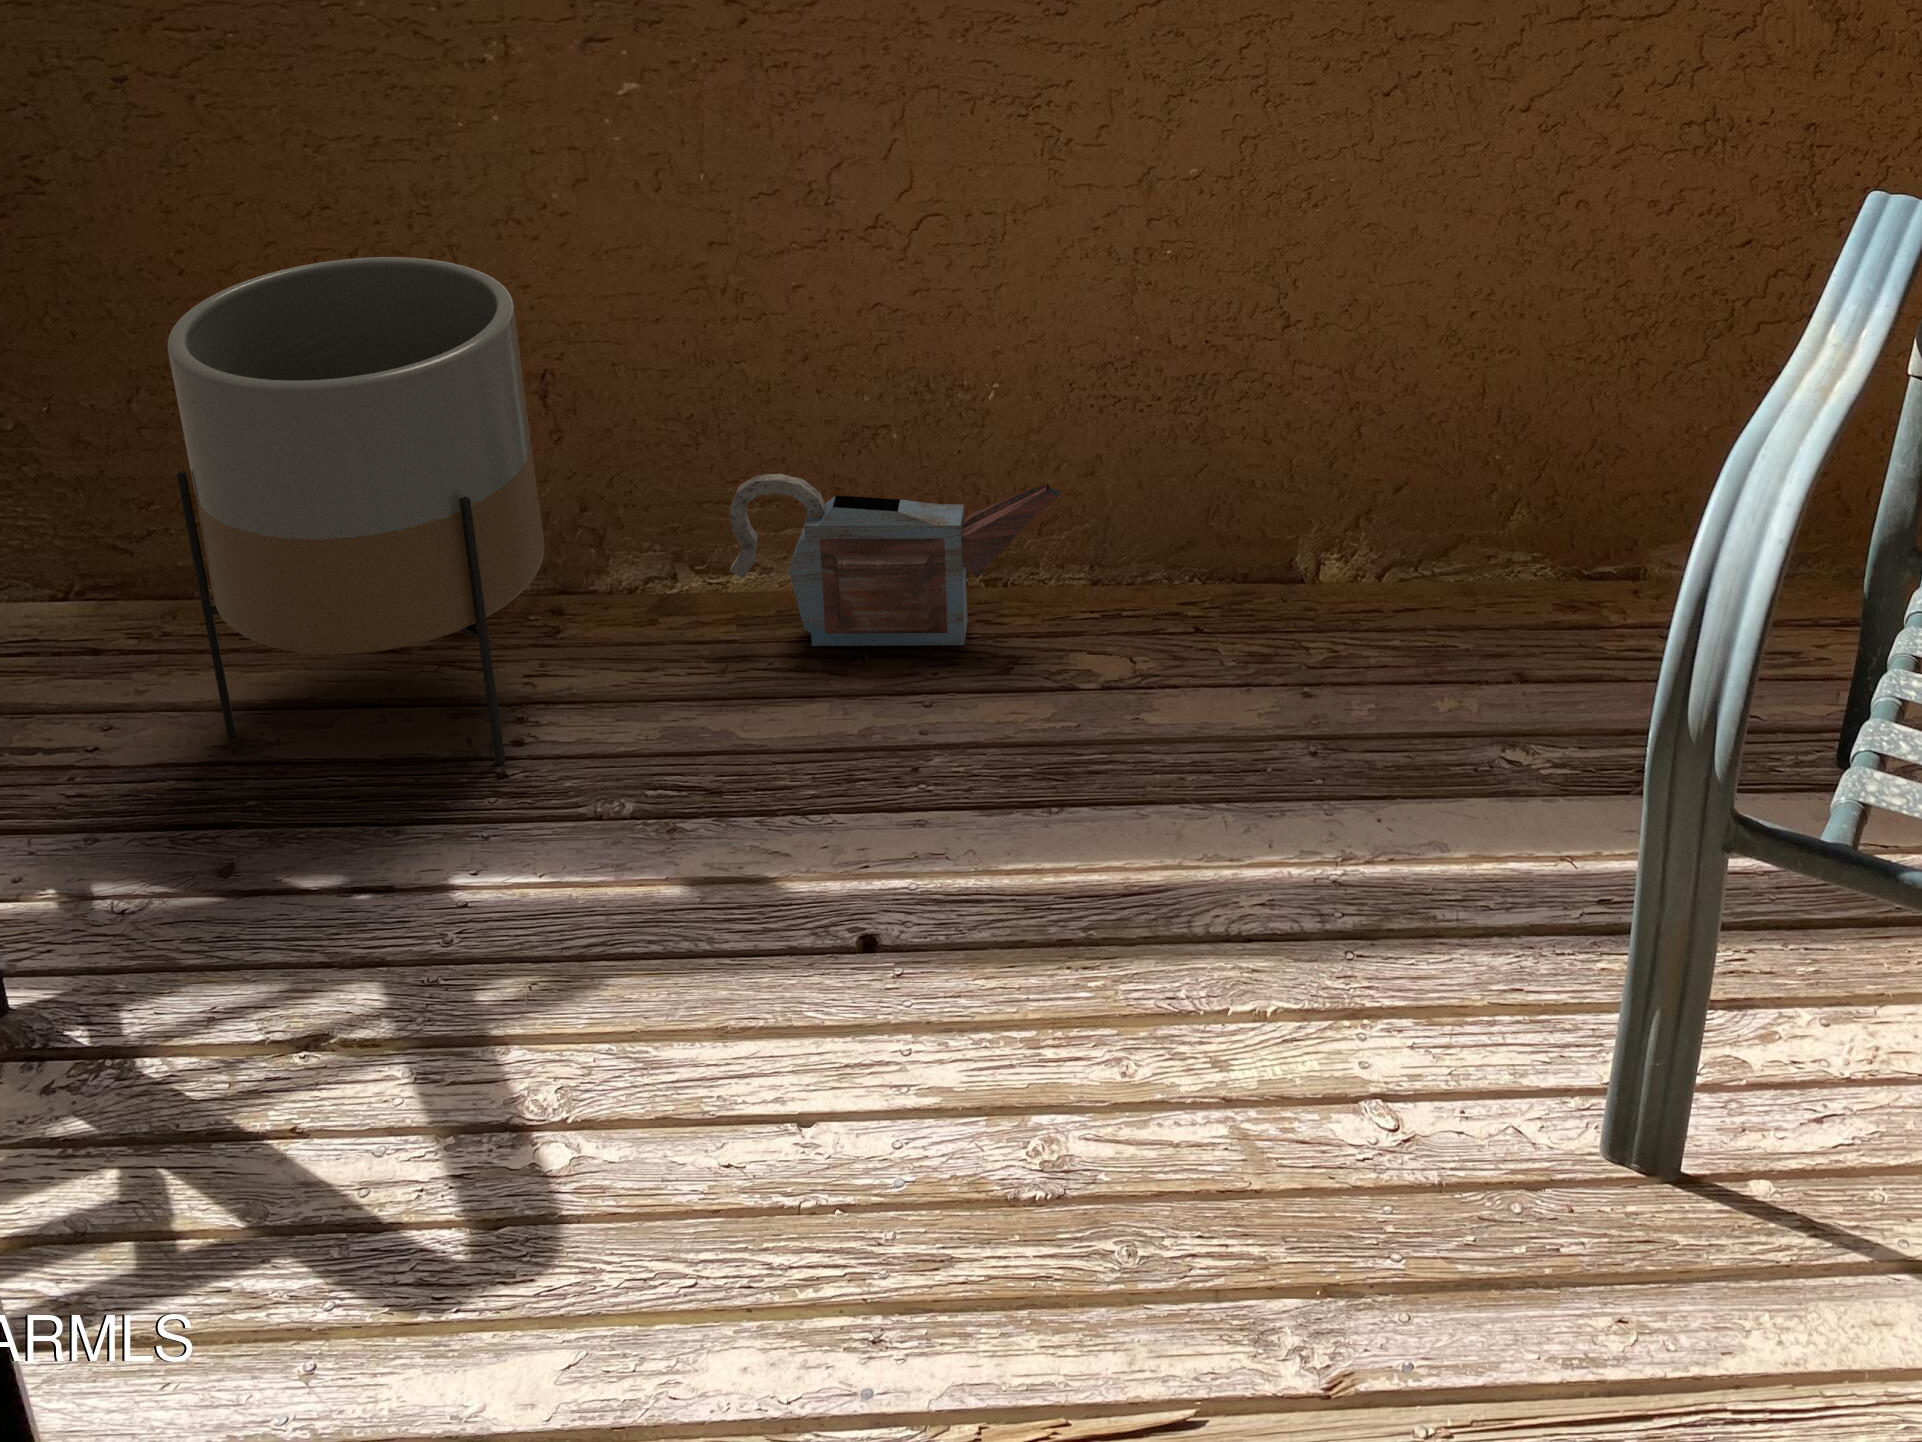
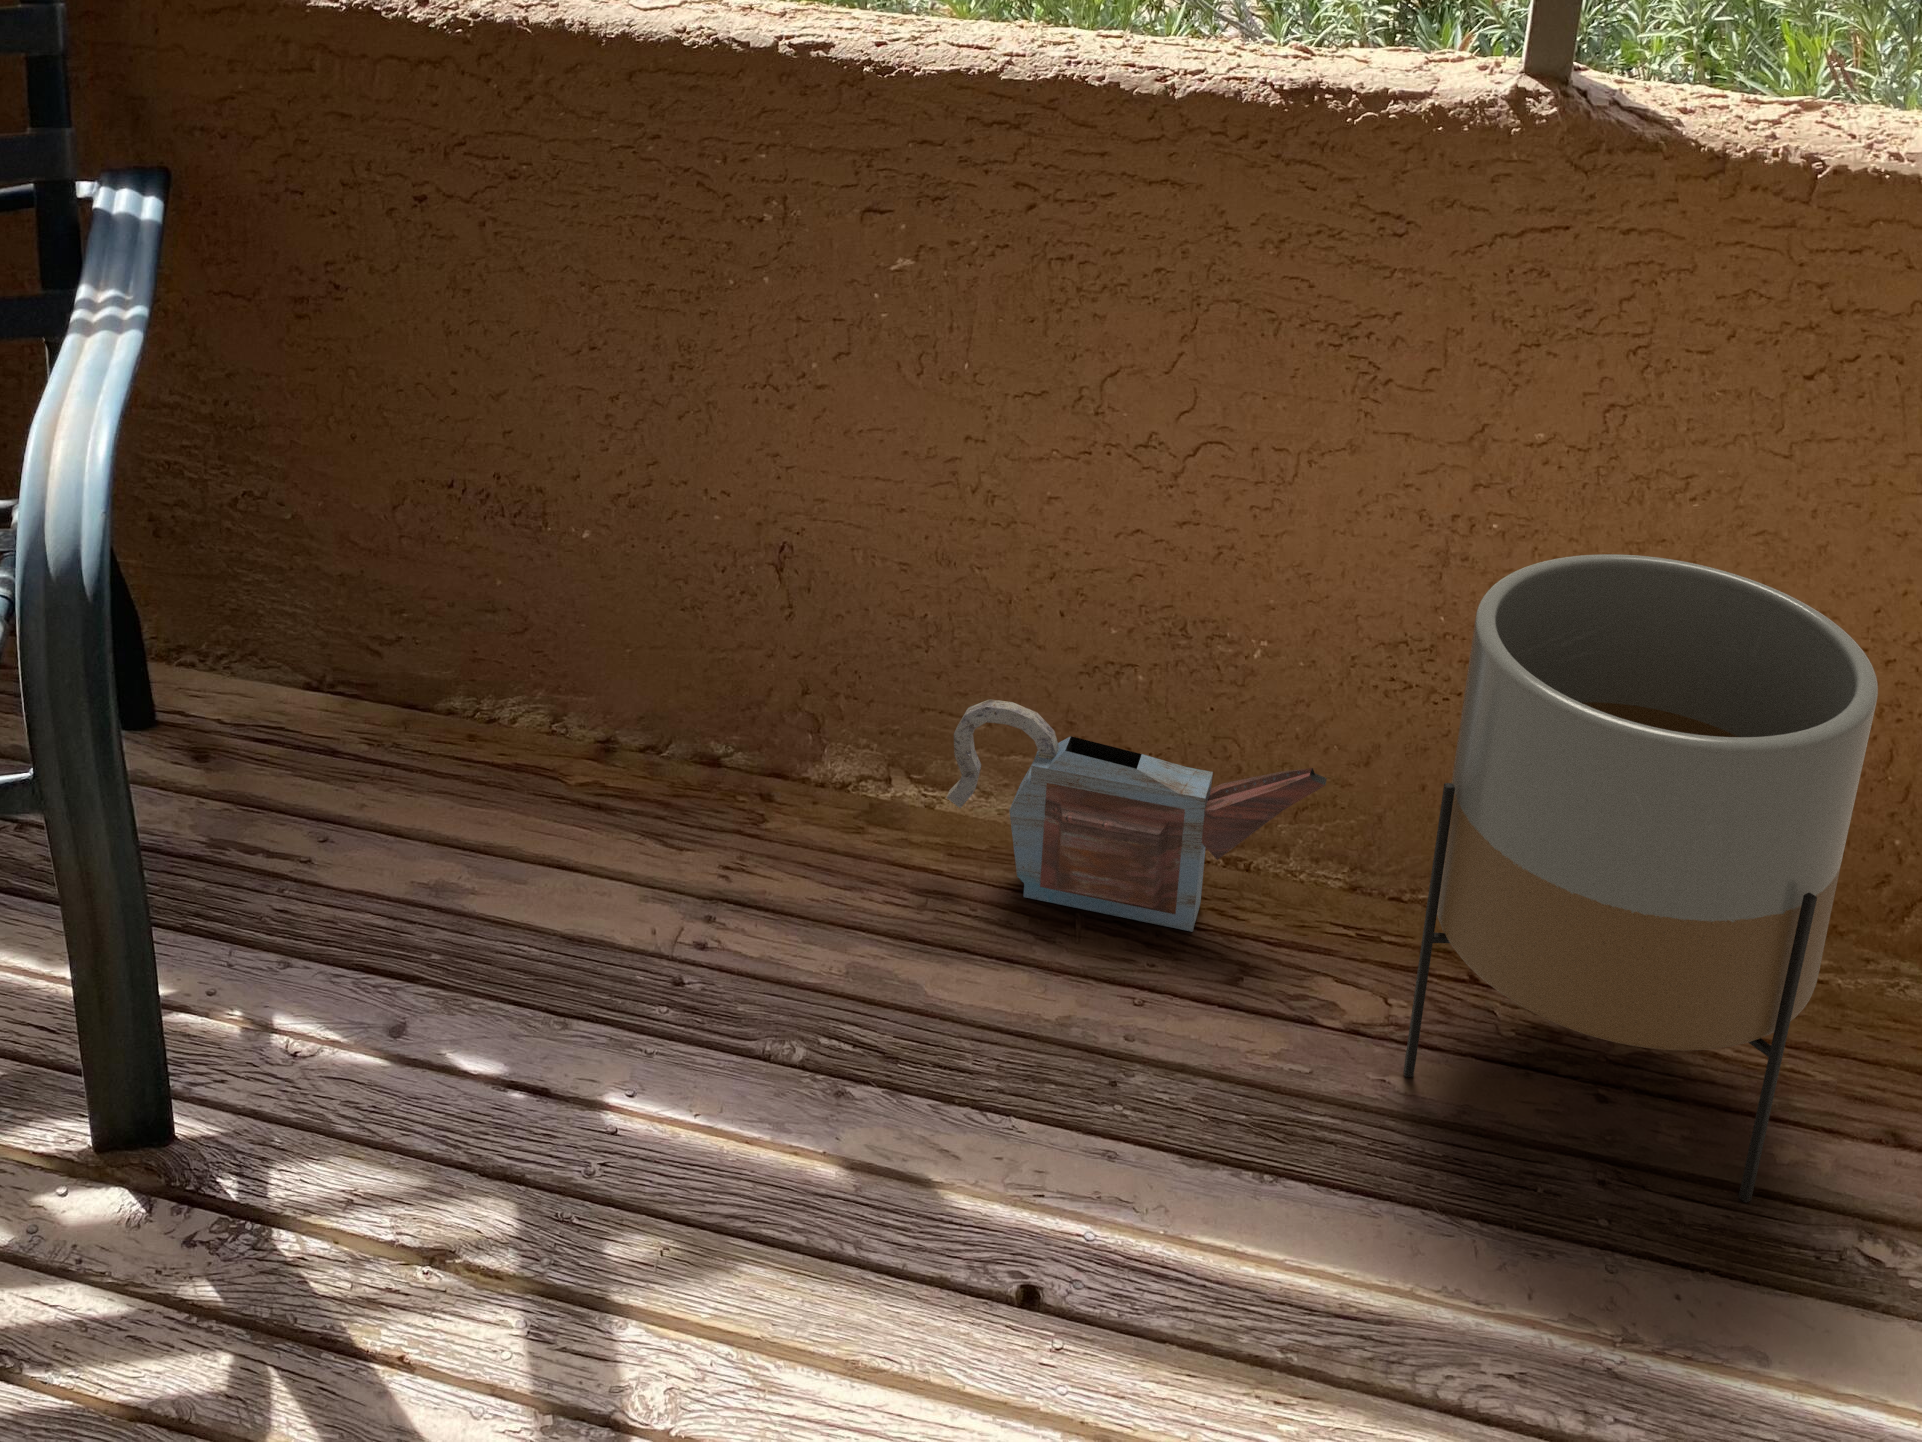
planter: present [168,257,544,765] -> present [1403,554,1878,1202]

